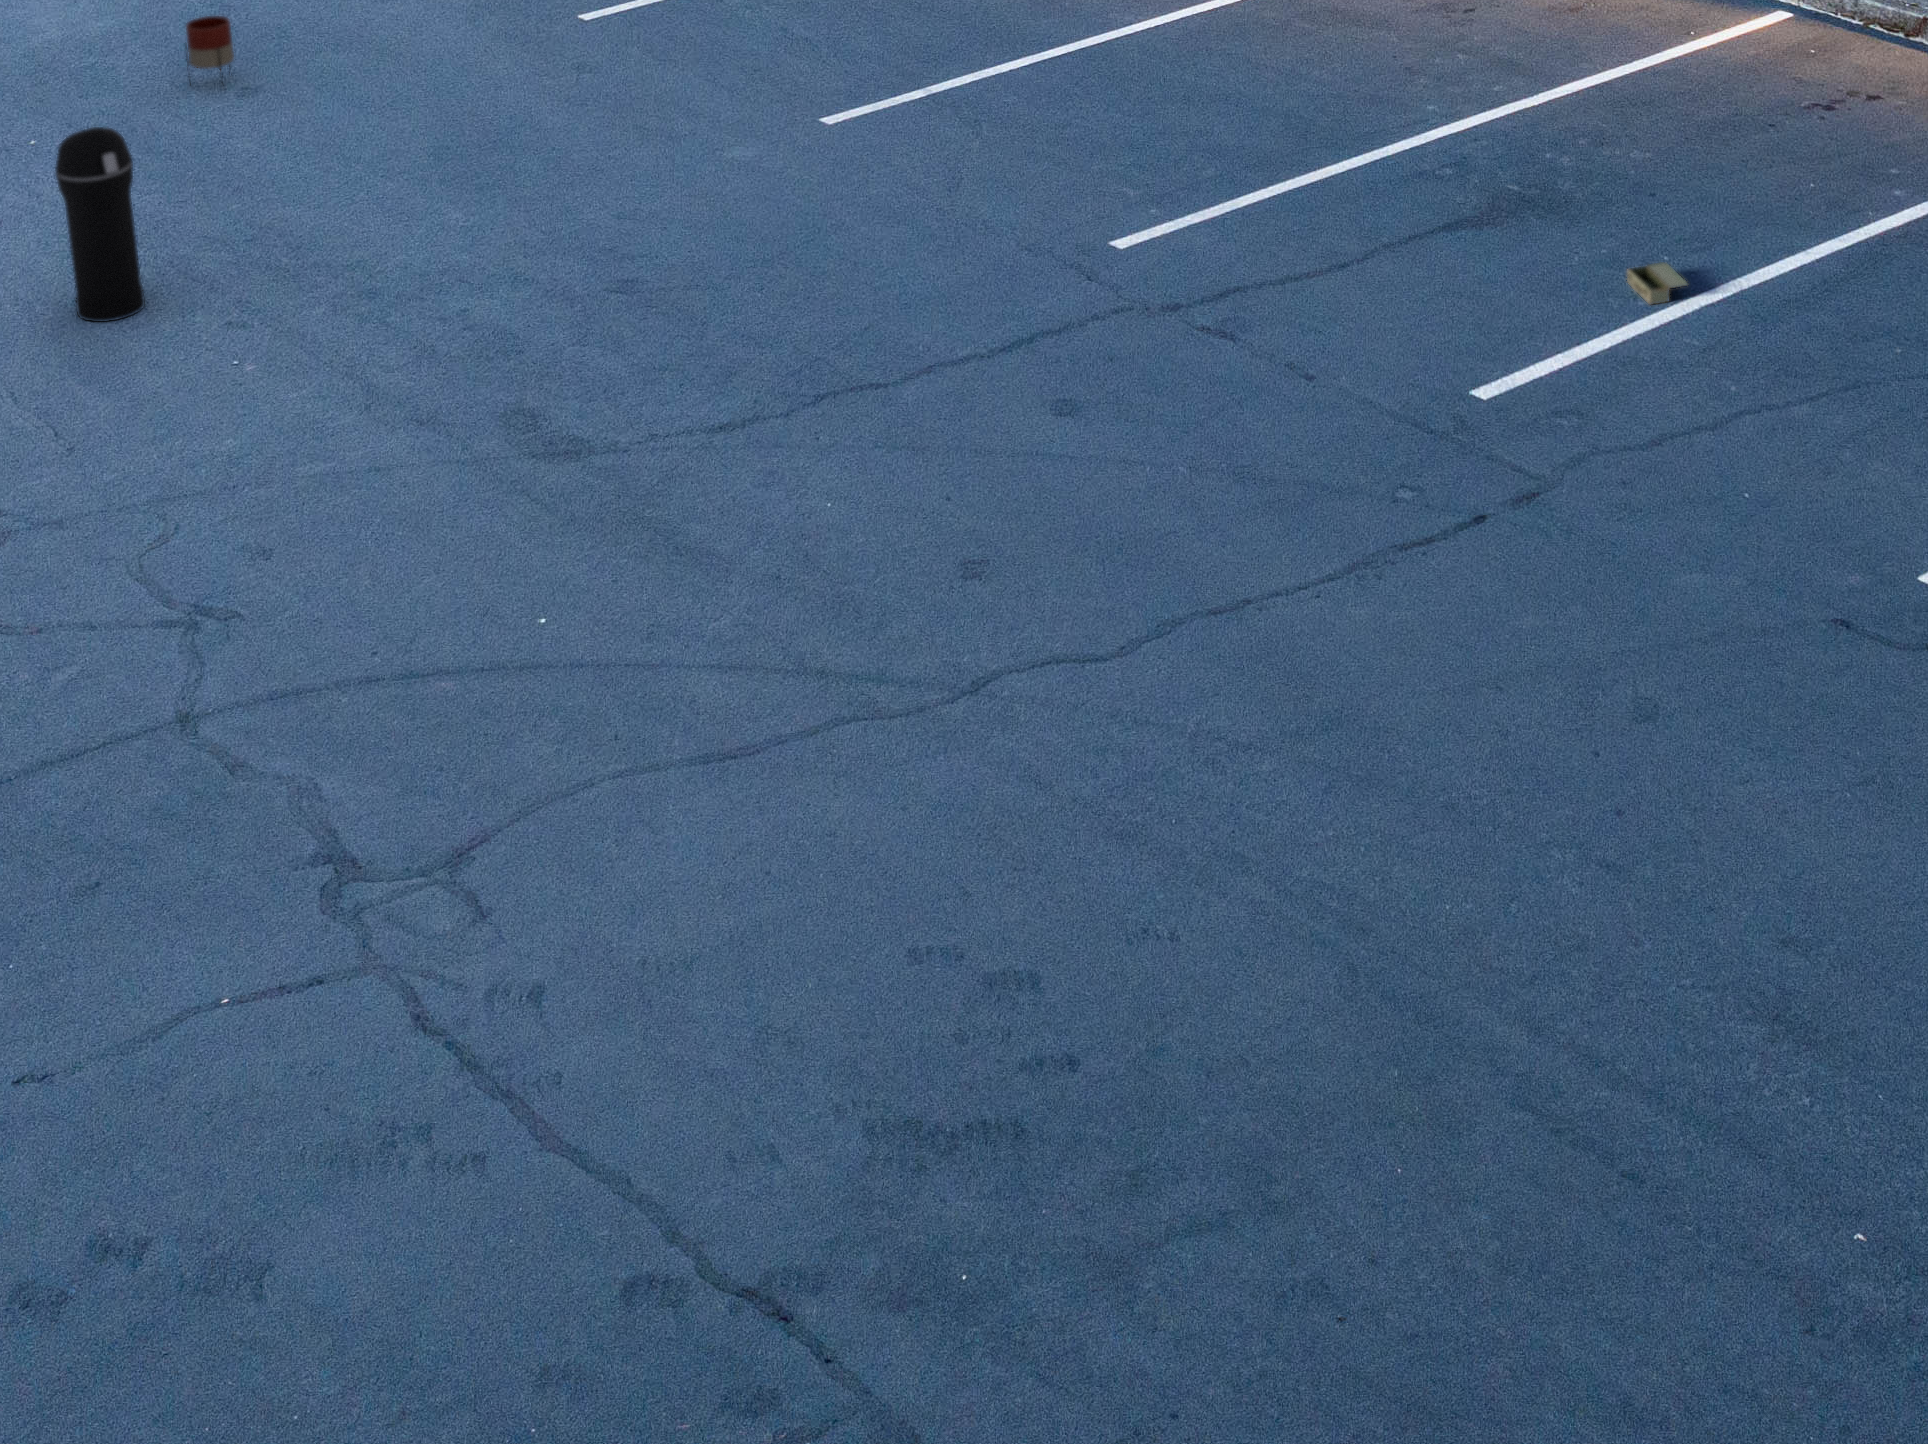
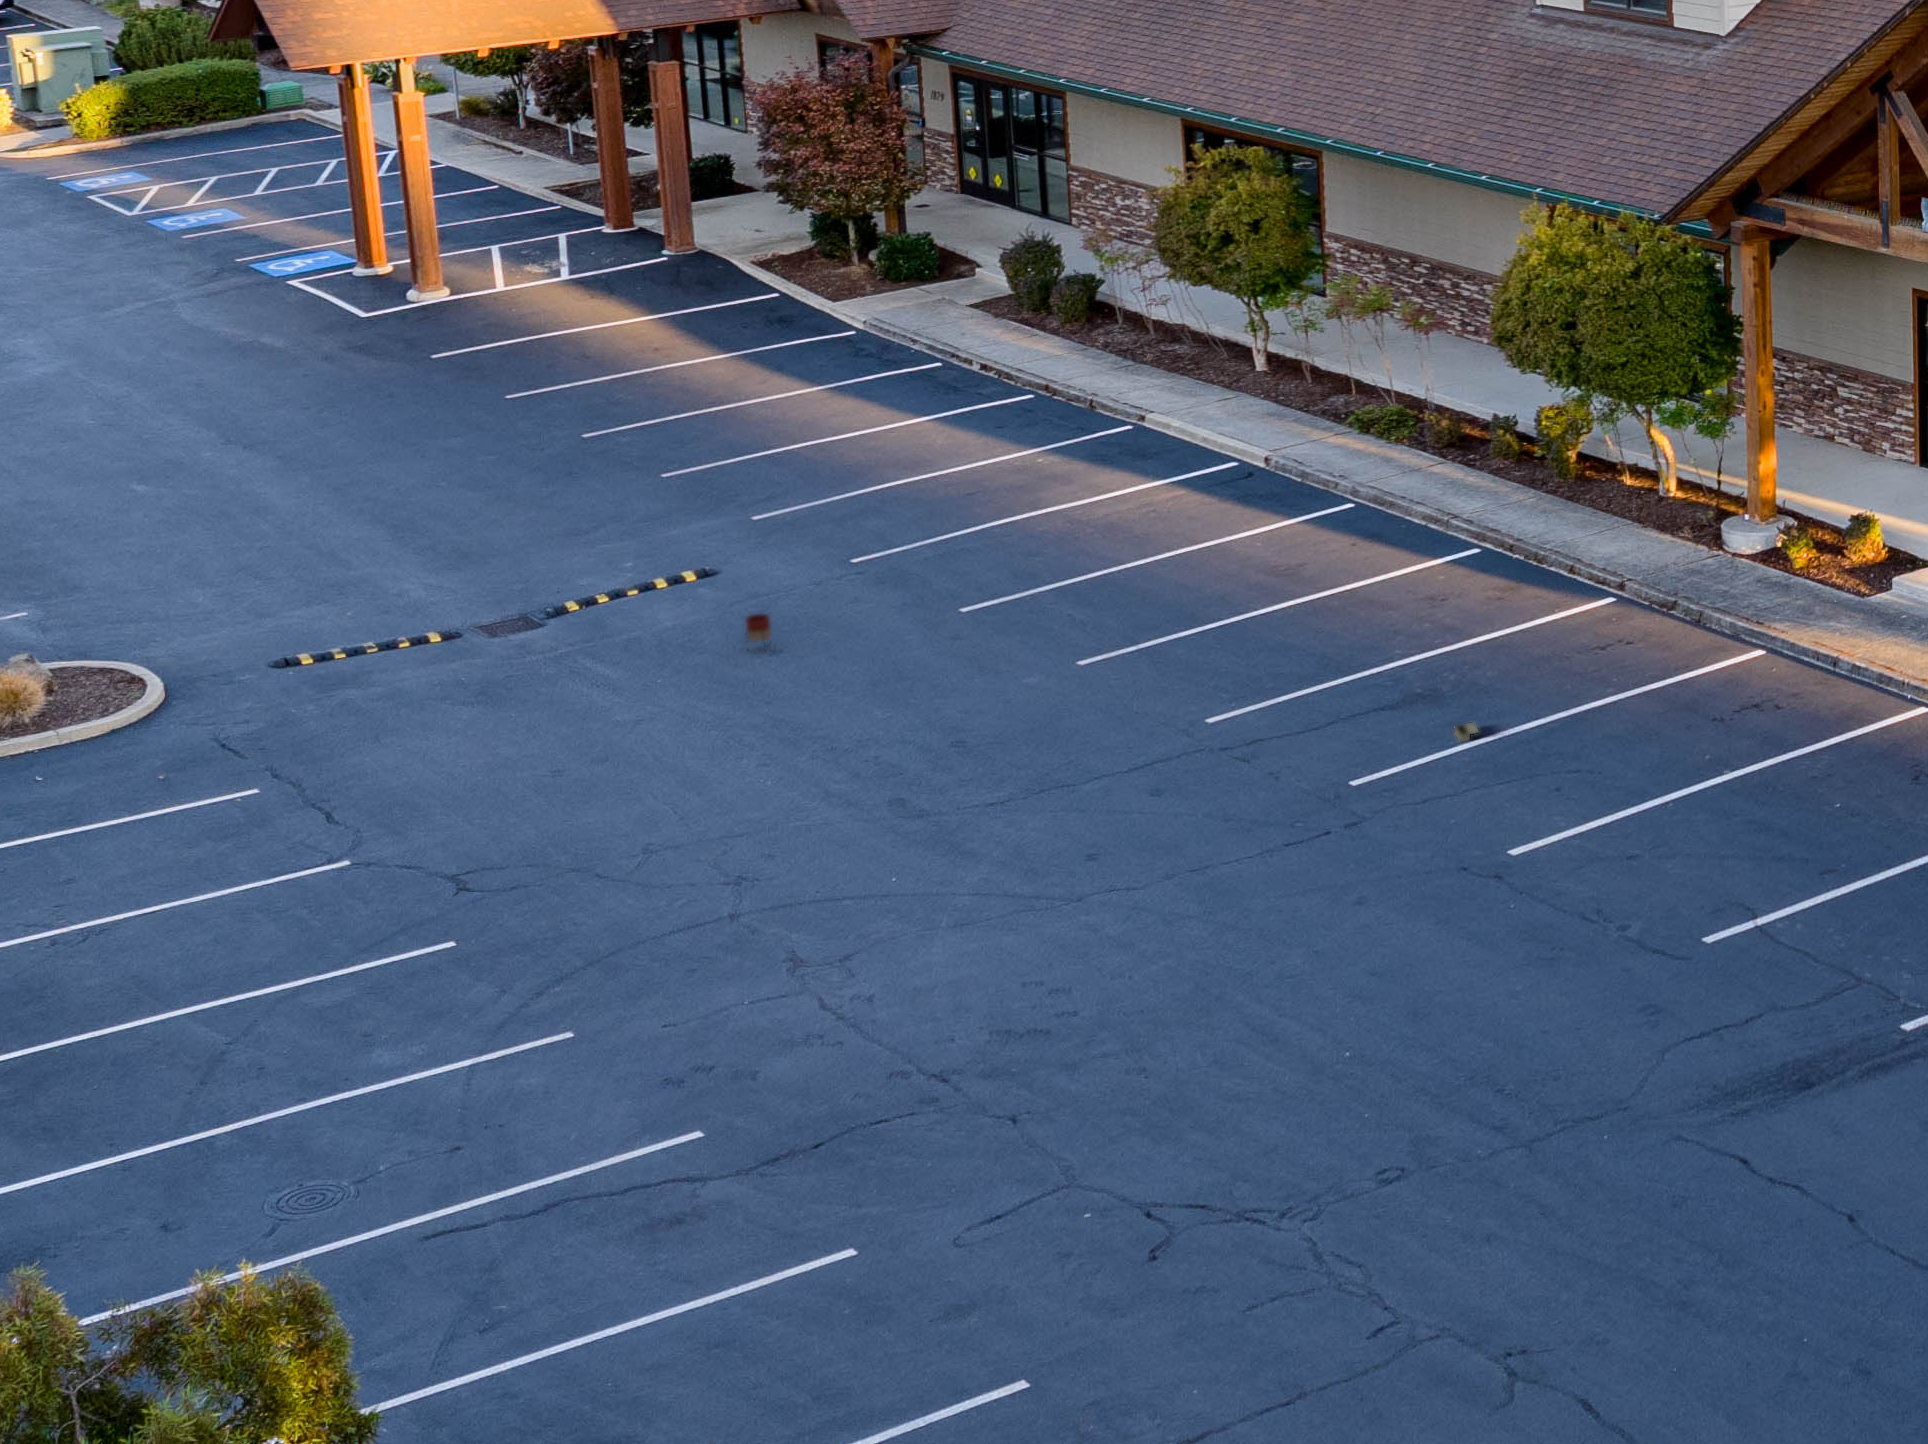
trash can: present [55,127,145,322] -> none [678,671,723,766]

